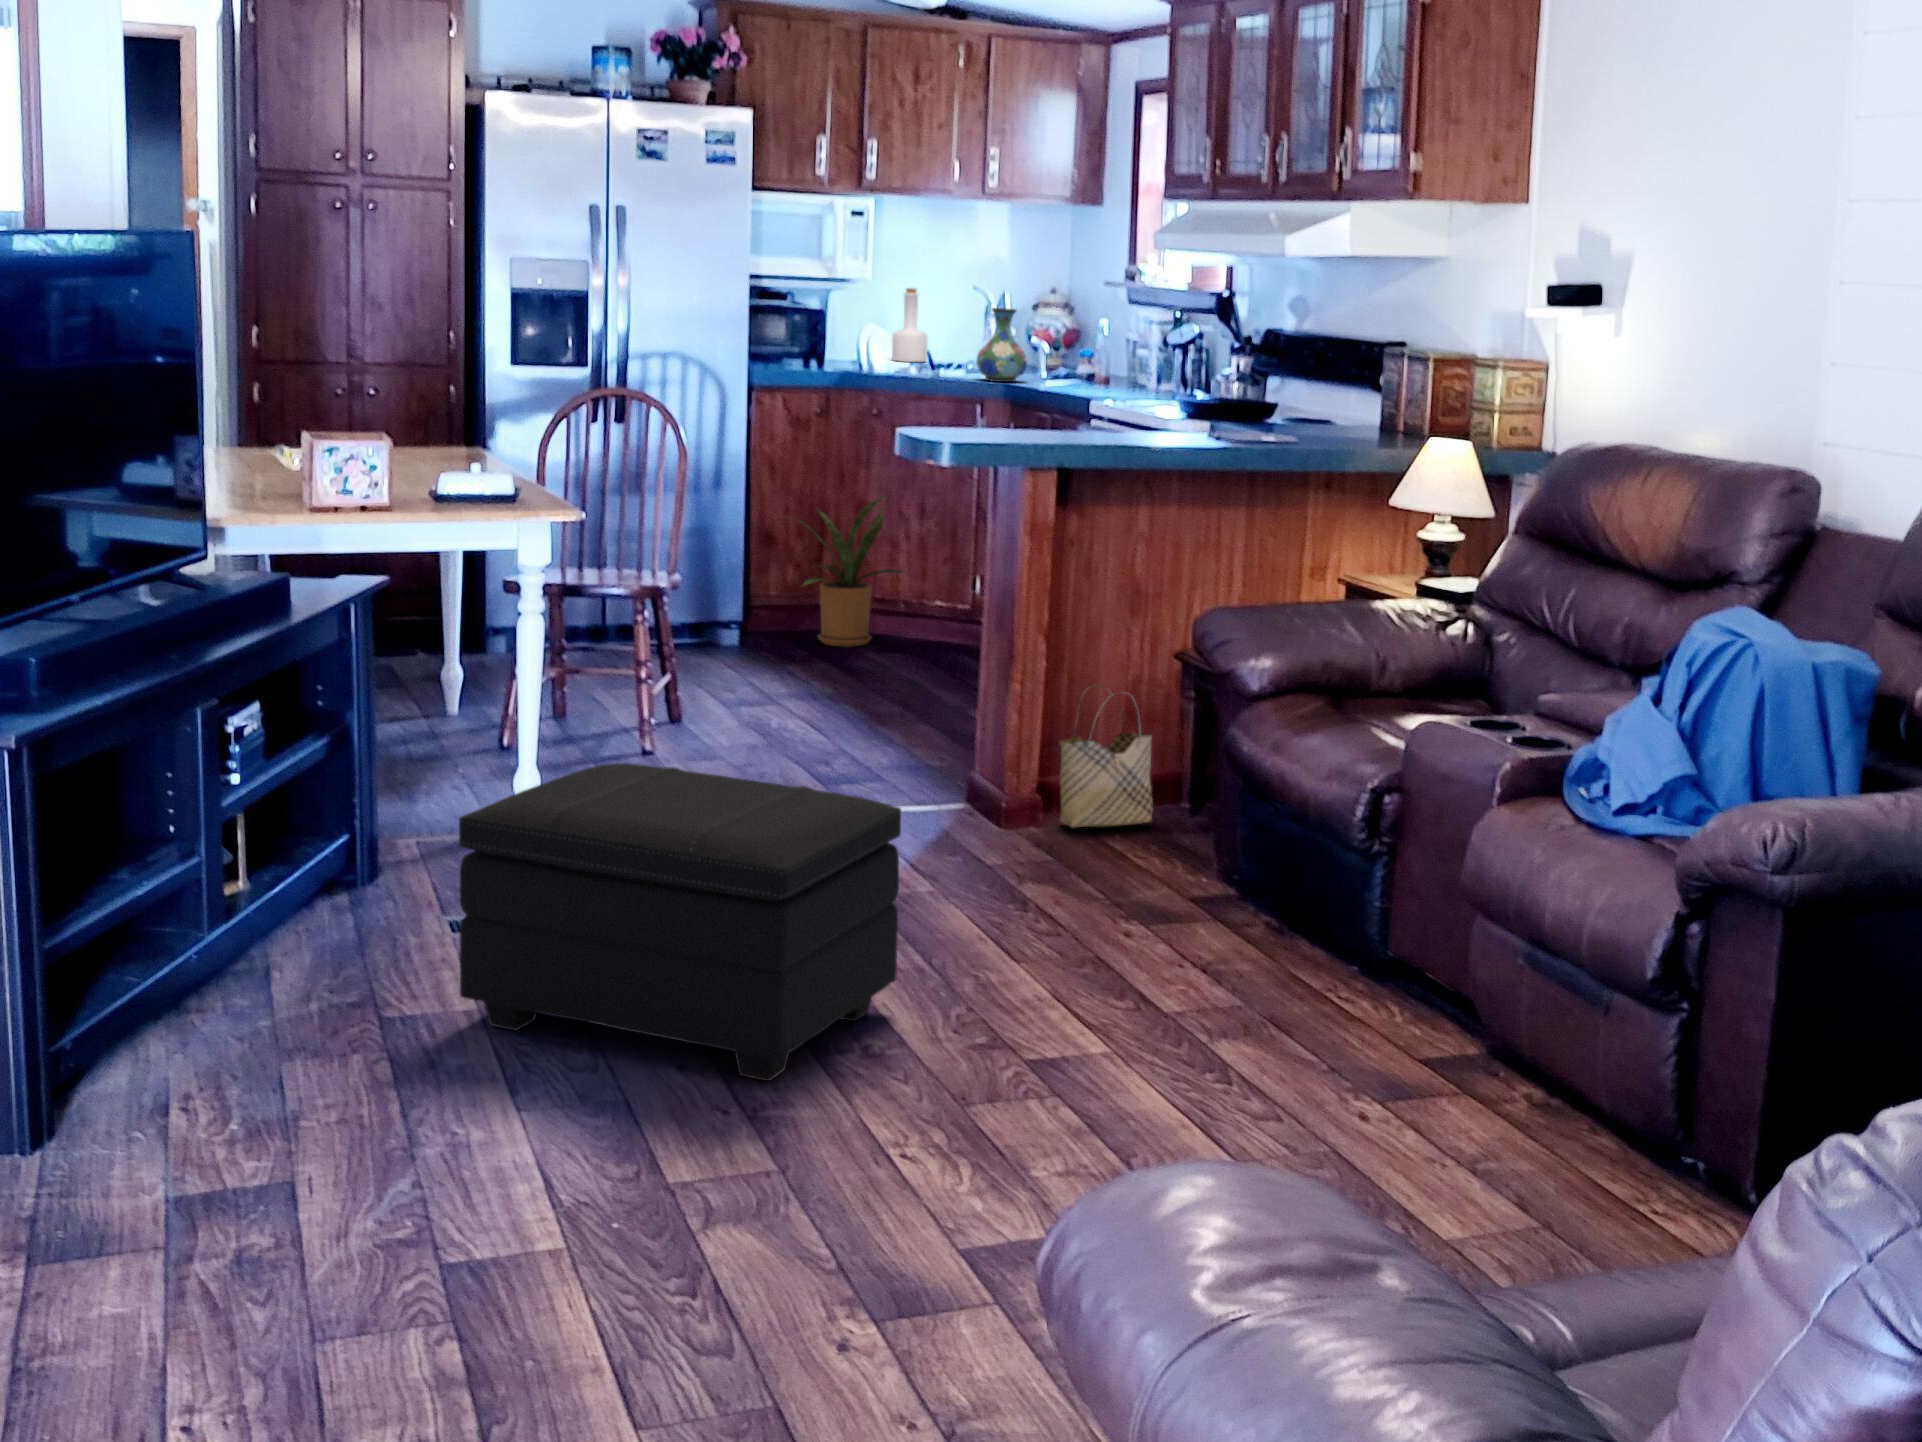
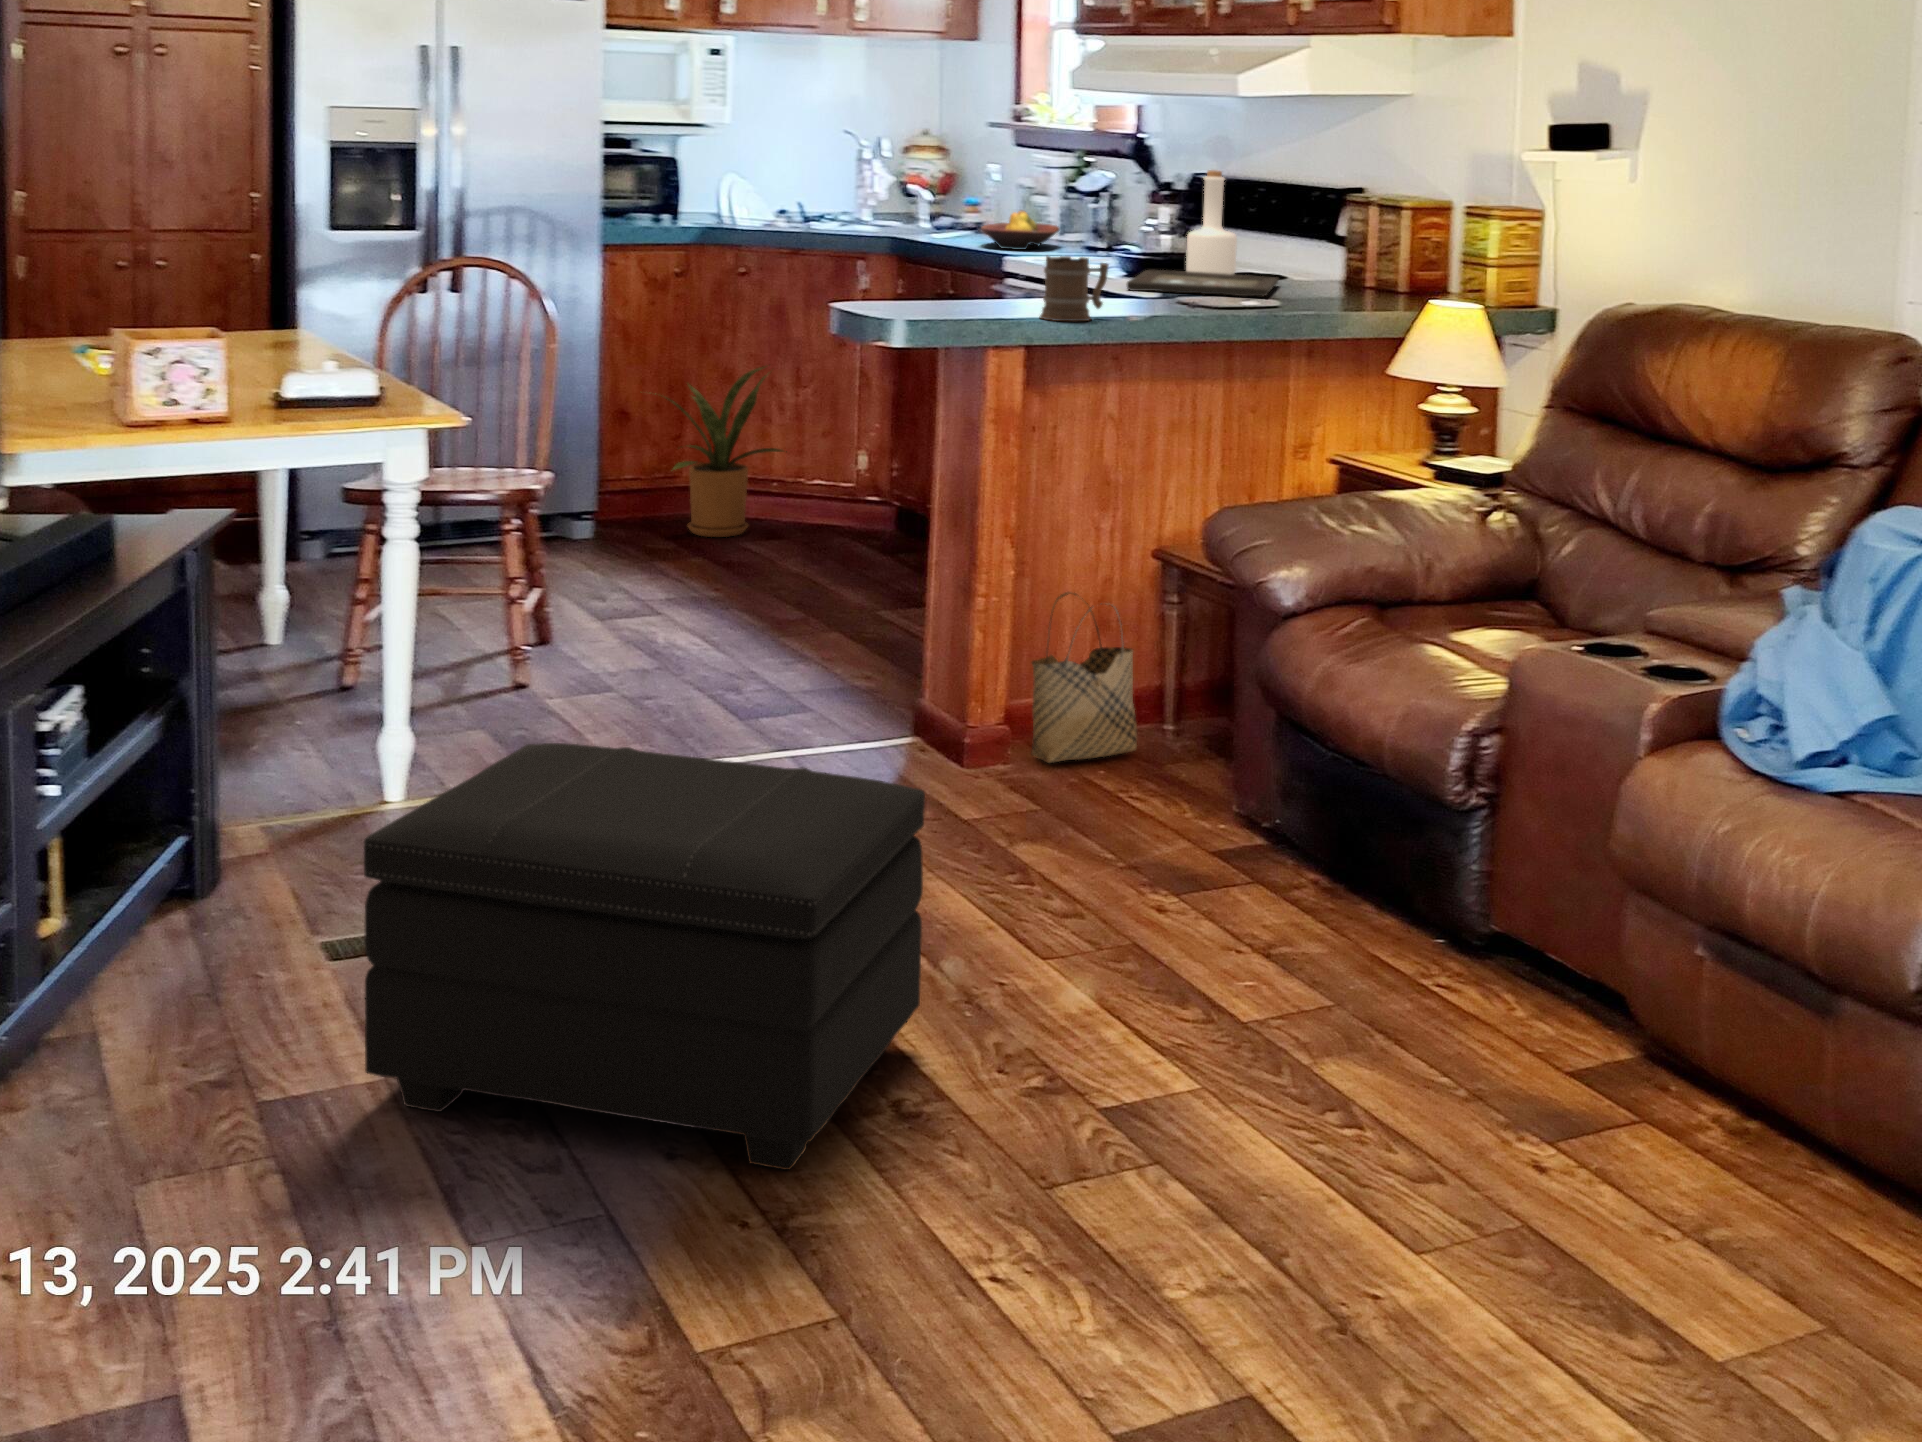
bottle: present [892,288,928,362] -> present [1186,170,1237,274]
vase: present [976,308,1027,382] -> none [861,156,917,237]
fruit bowl: none [1079,359,1153,394] -> present [981,210,1060,250]
mug: none [1072,391,1135,448] -> present [1040,256,1109,321]
tray: none [1176,411,1323,435] -> present [1127,270,1279,296]

